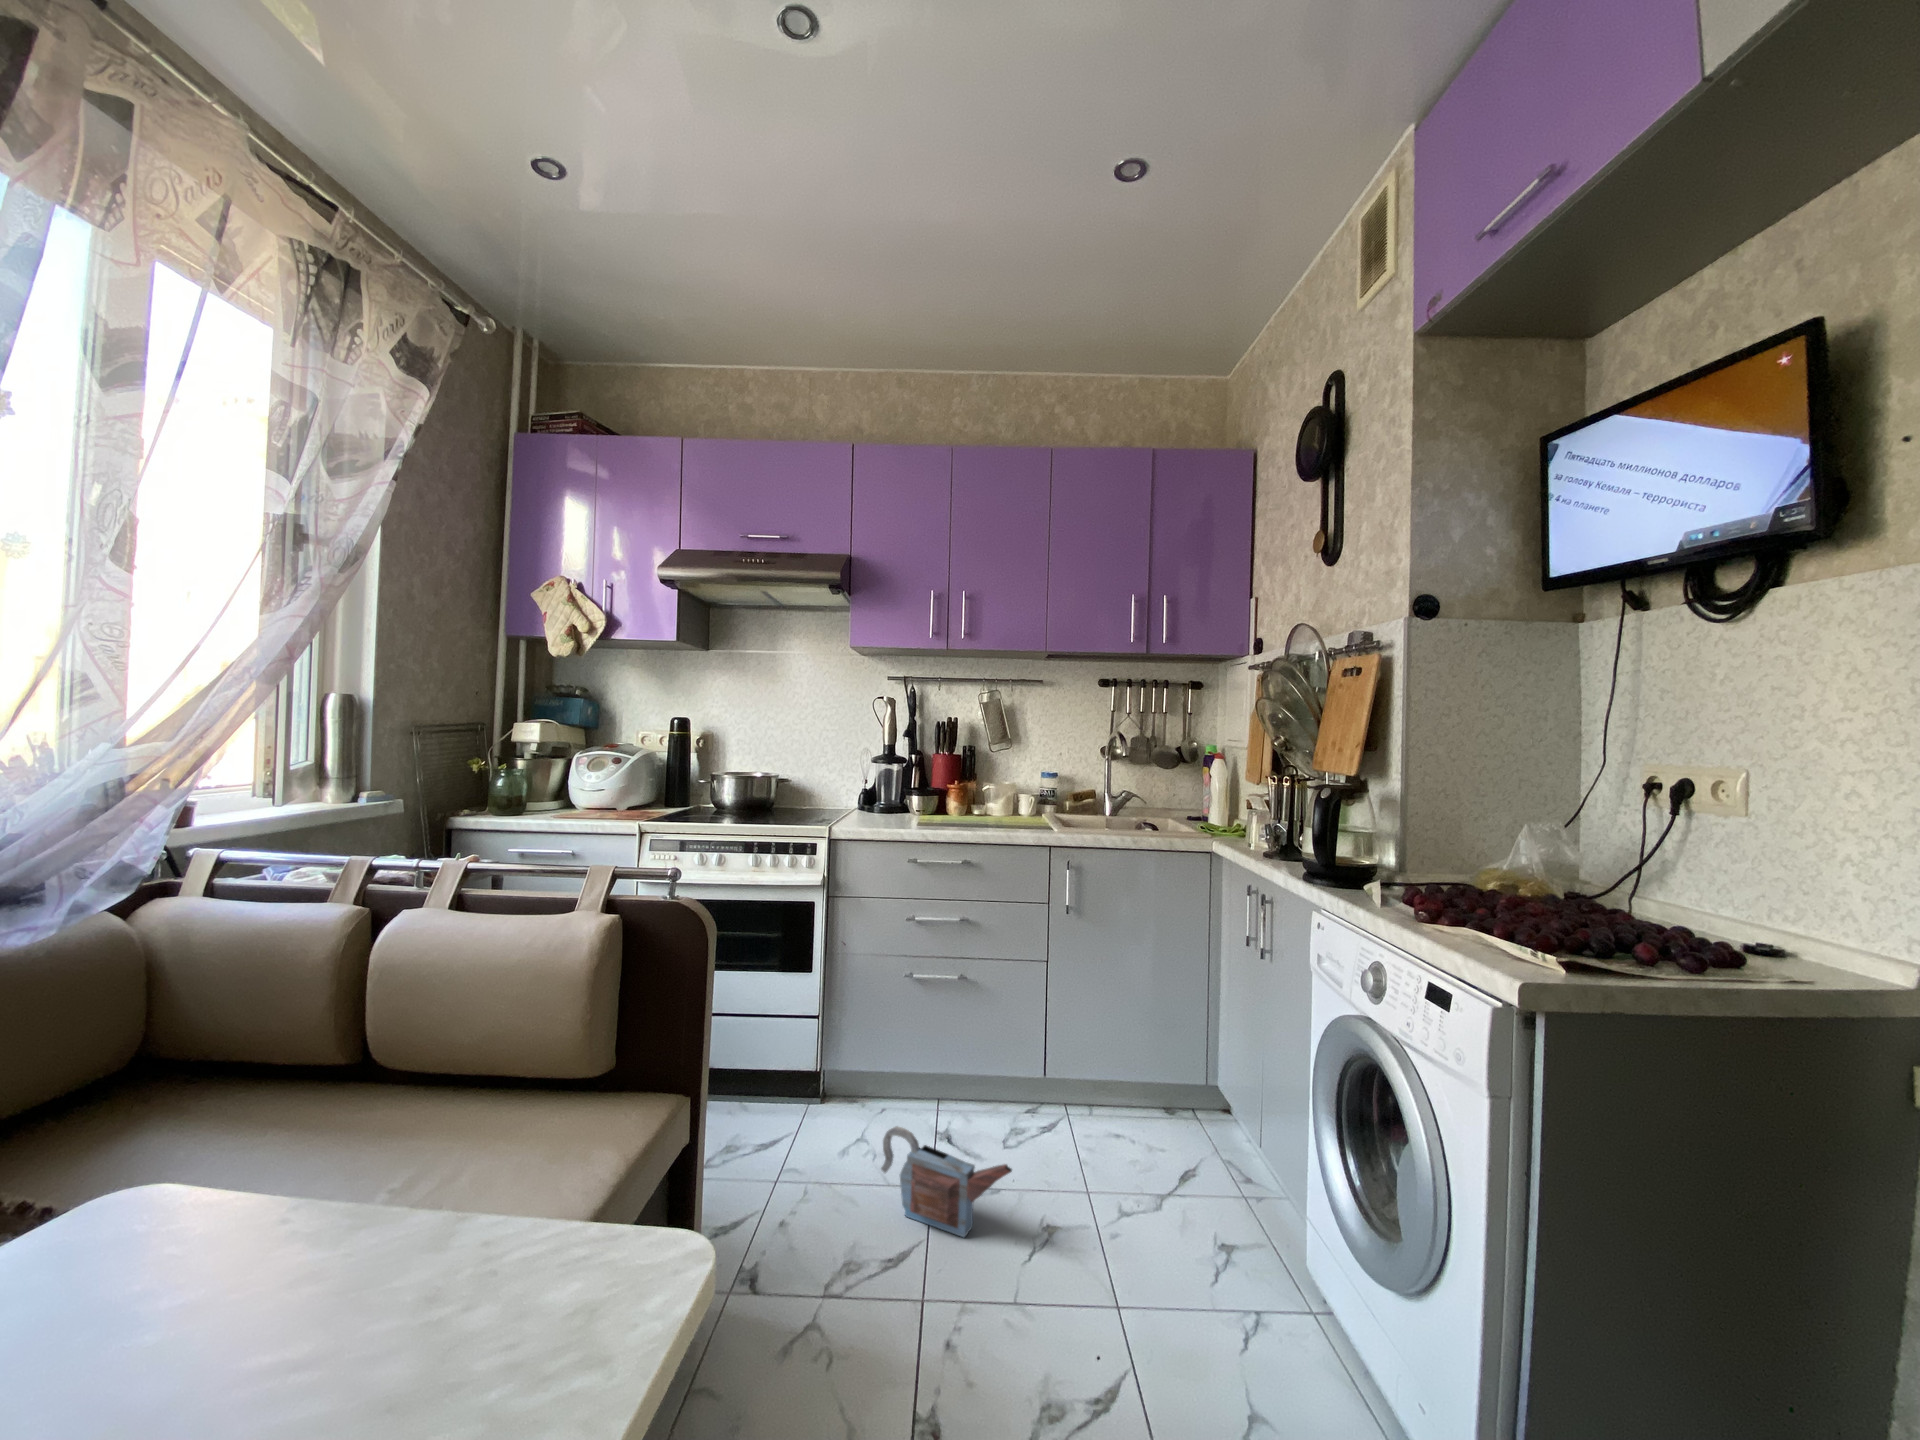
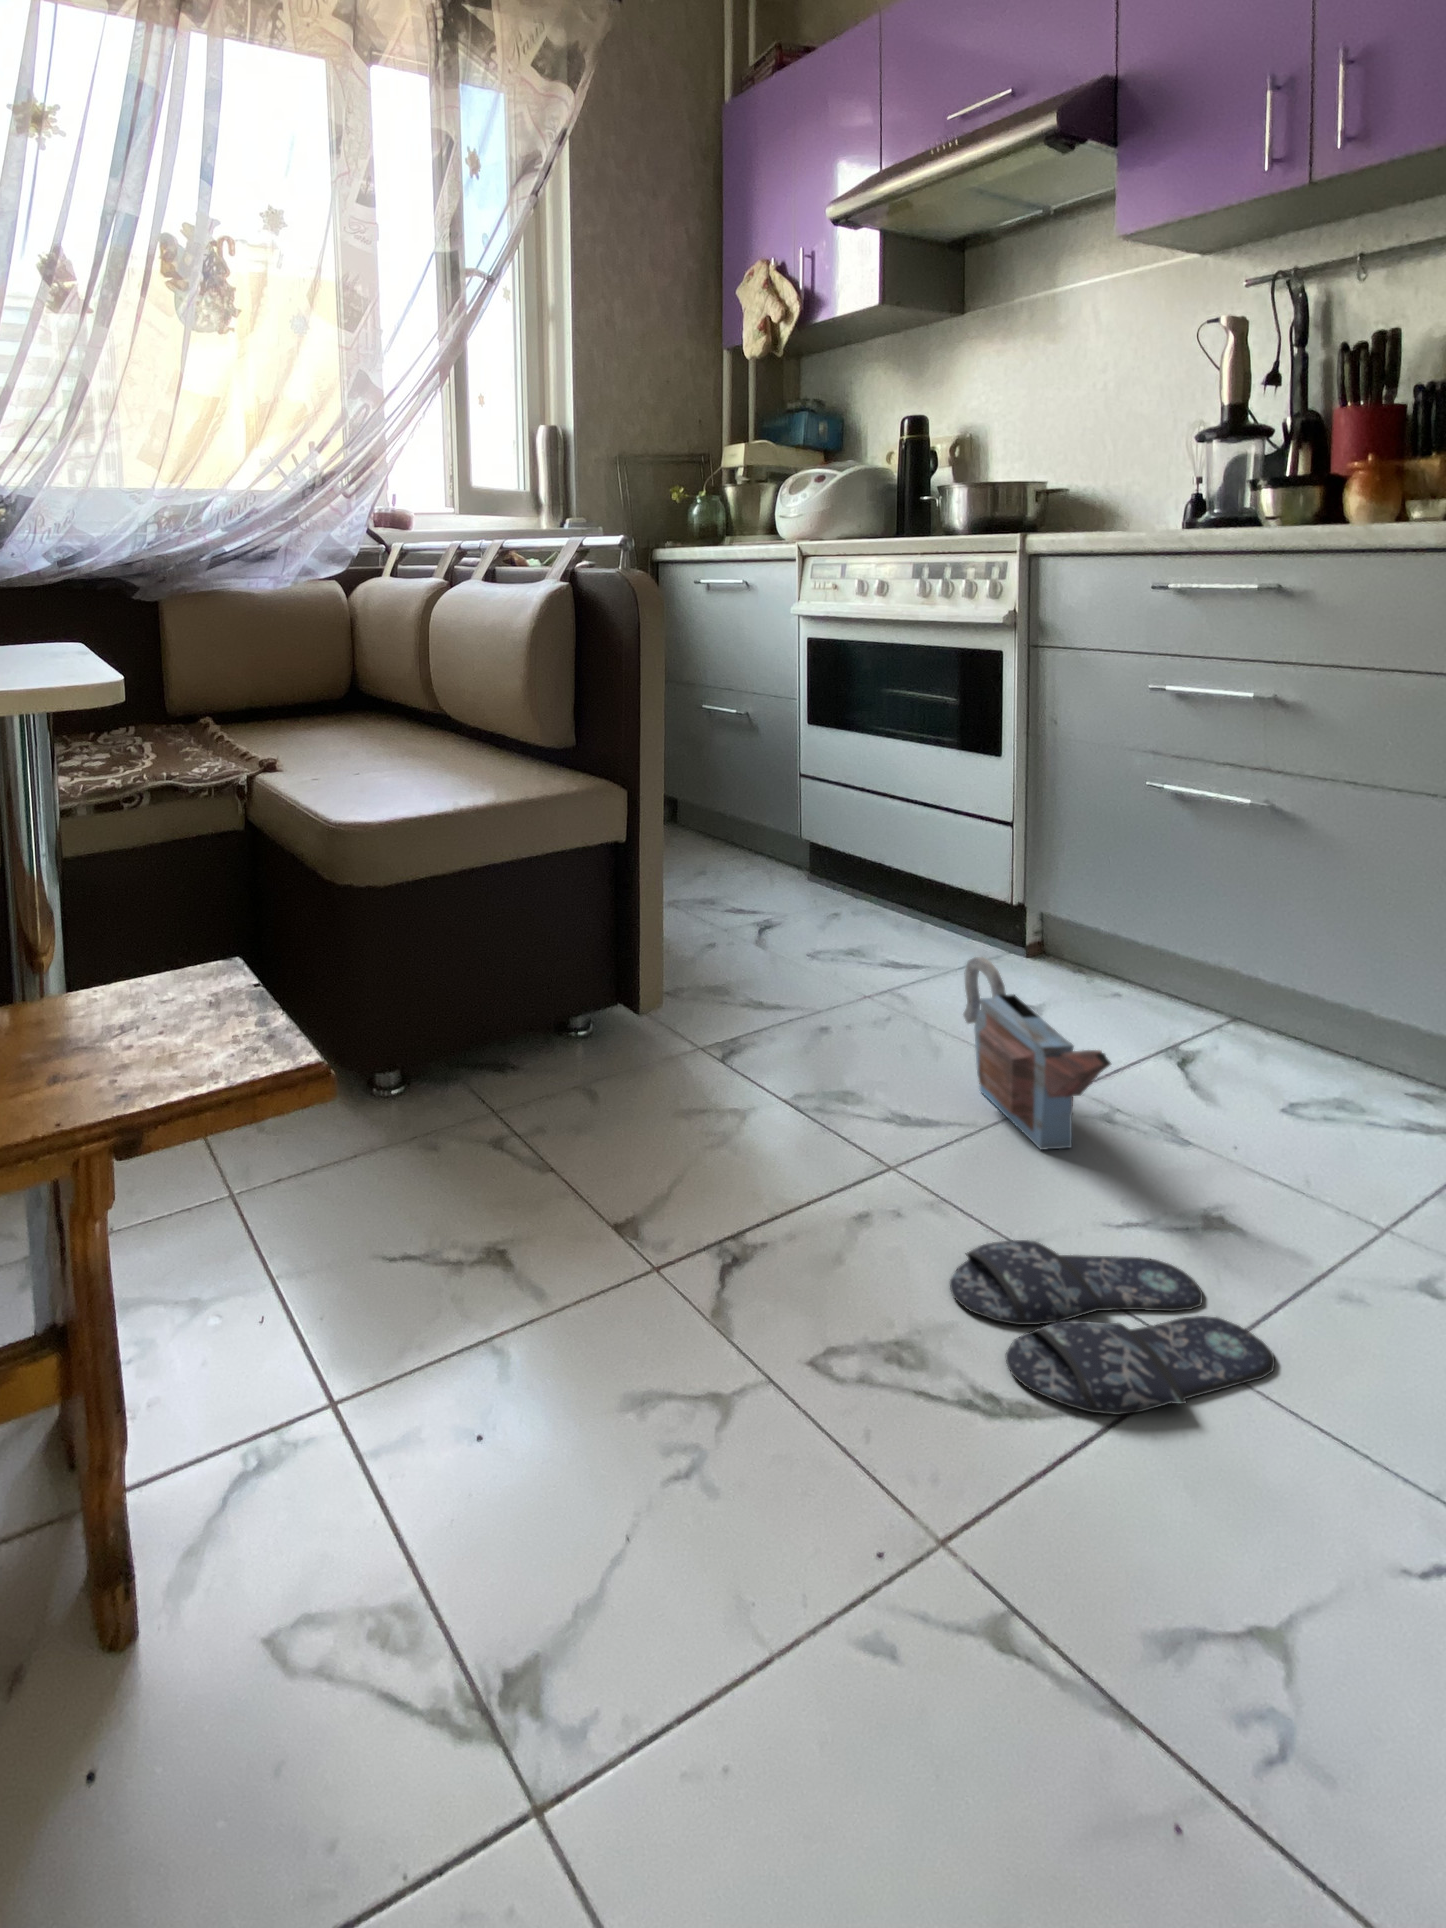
slippers: none [1012,1269,1140,1387] -> present [950,1240,1275,1415]

